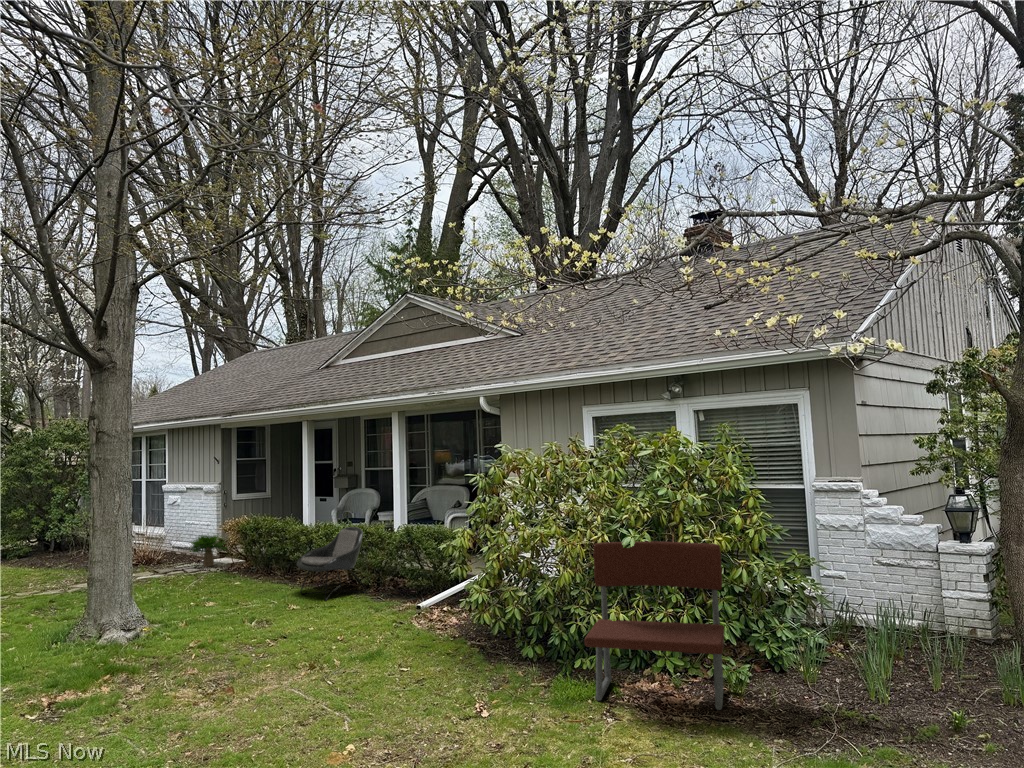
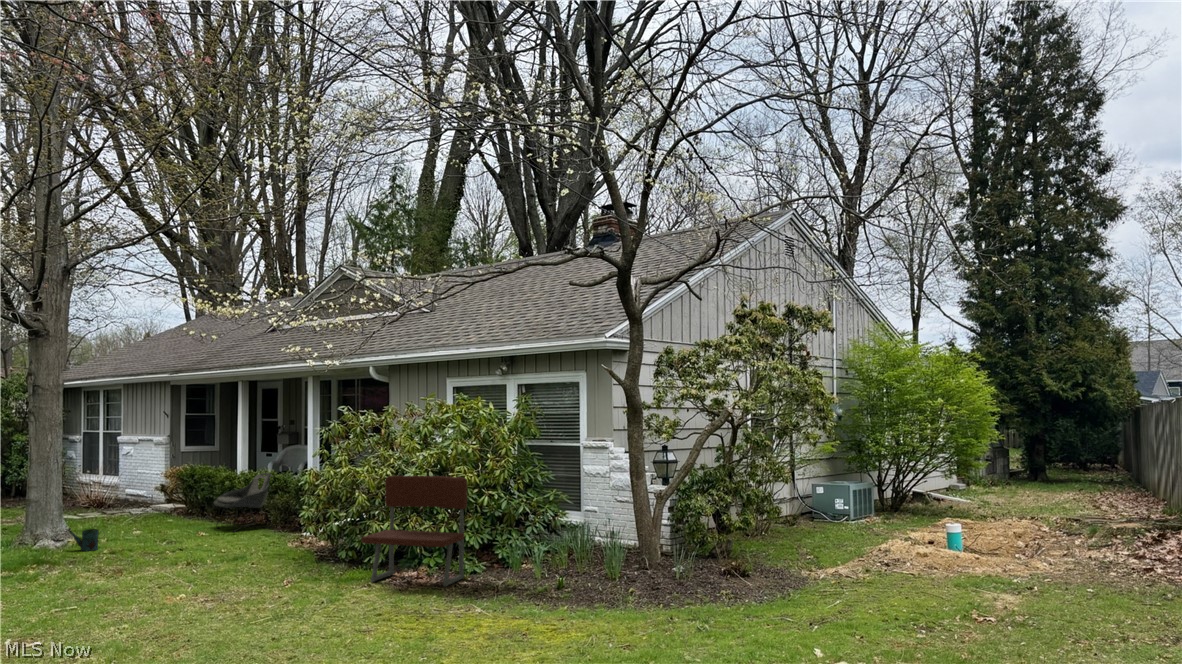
potted plant: present [189,535,228,567] -> none [131,479,171,510]
watering can: none [136,611,184,641] -> present [67,528,99,551]

